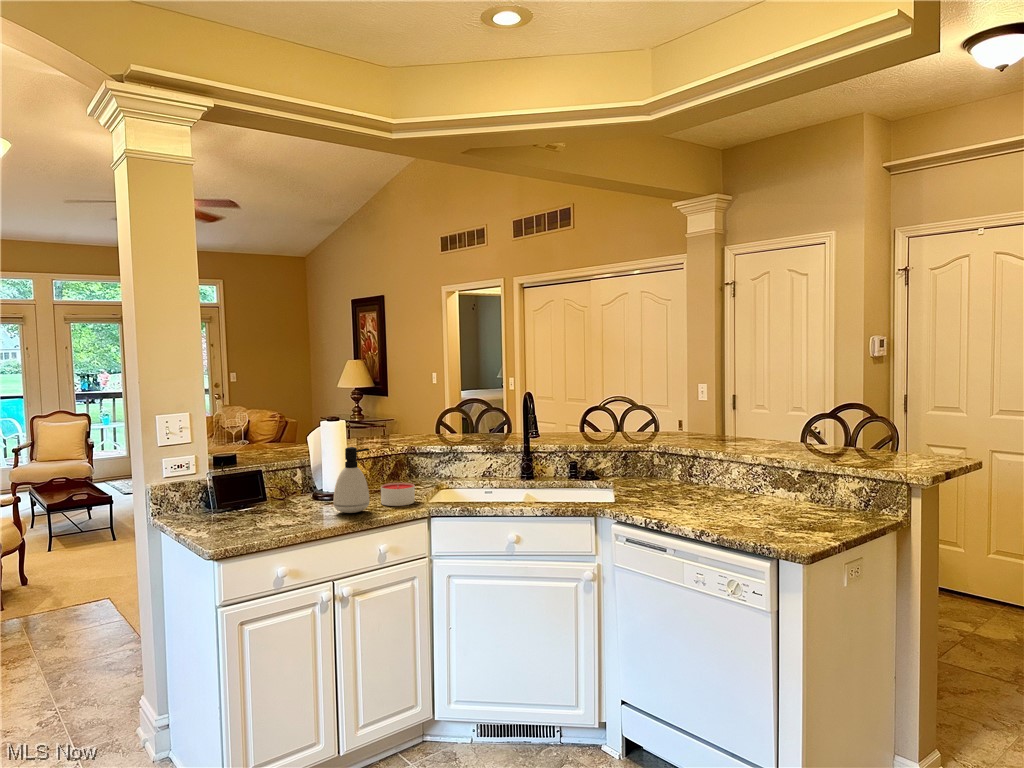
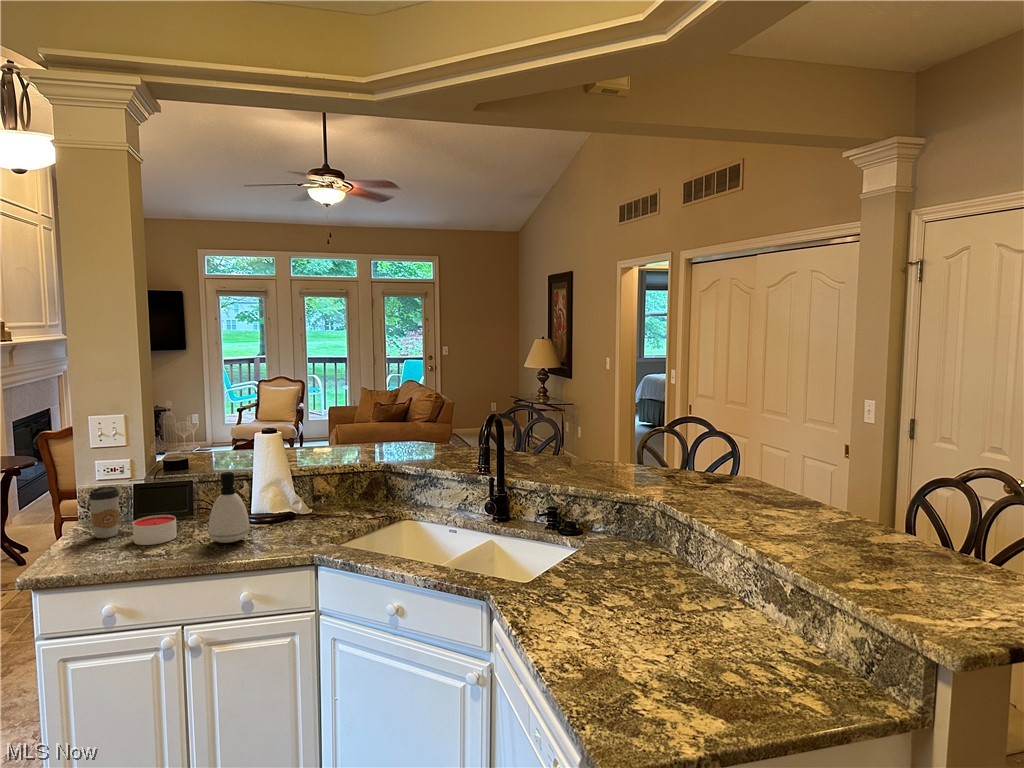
coffee cup: none [196,474,226,527] -> present [89,487,119,538]
candle: present [381,482,415,506] -> present [133,515,177,545]

